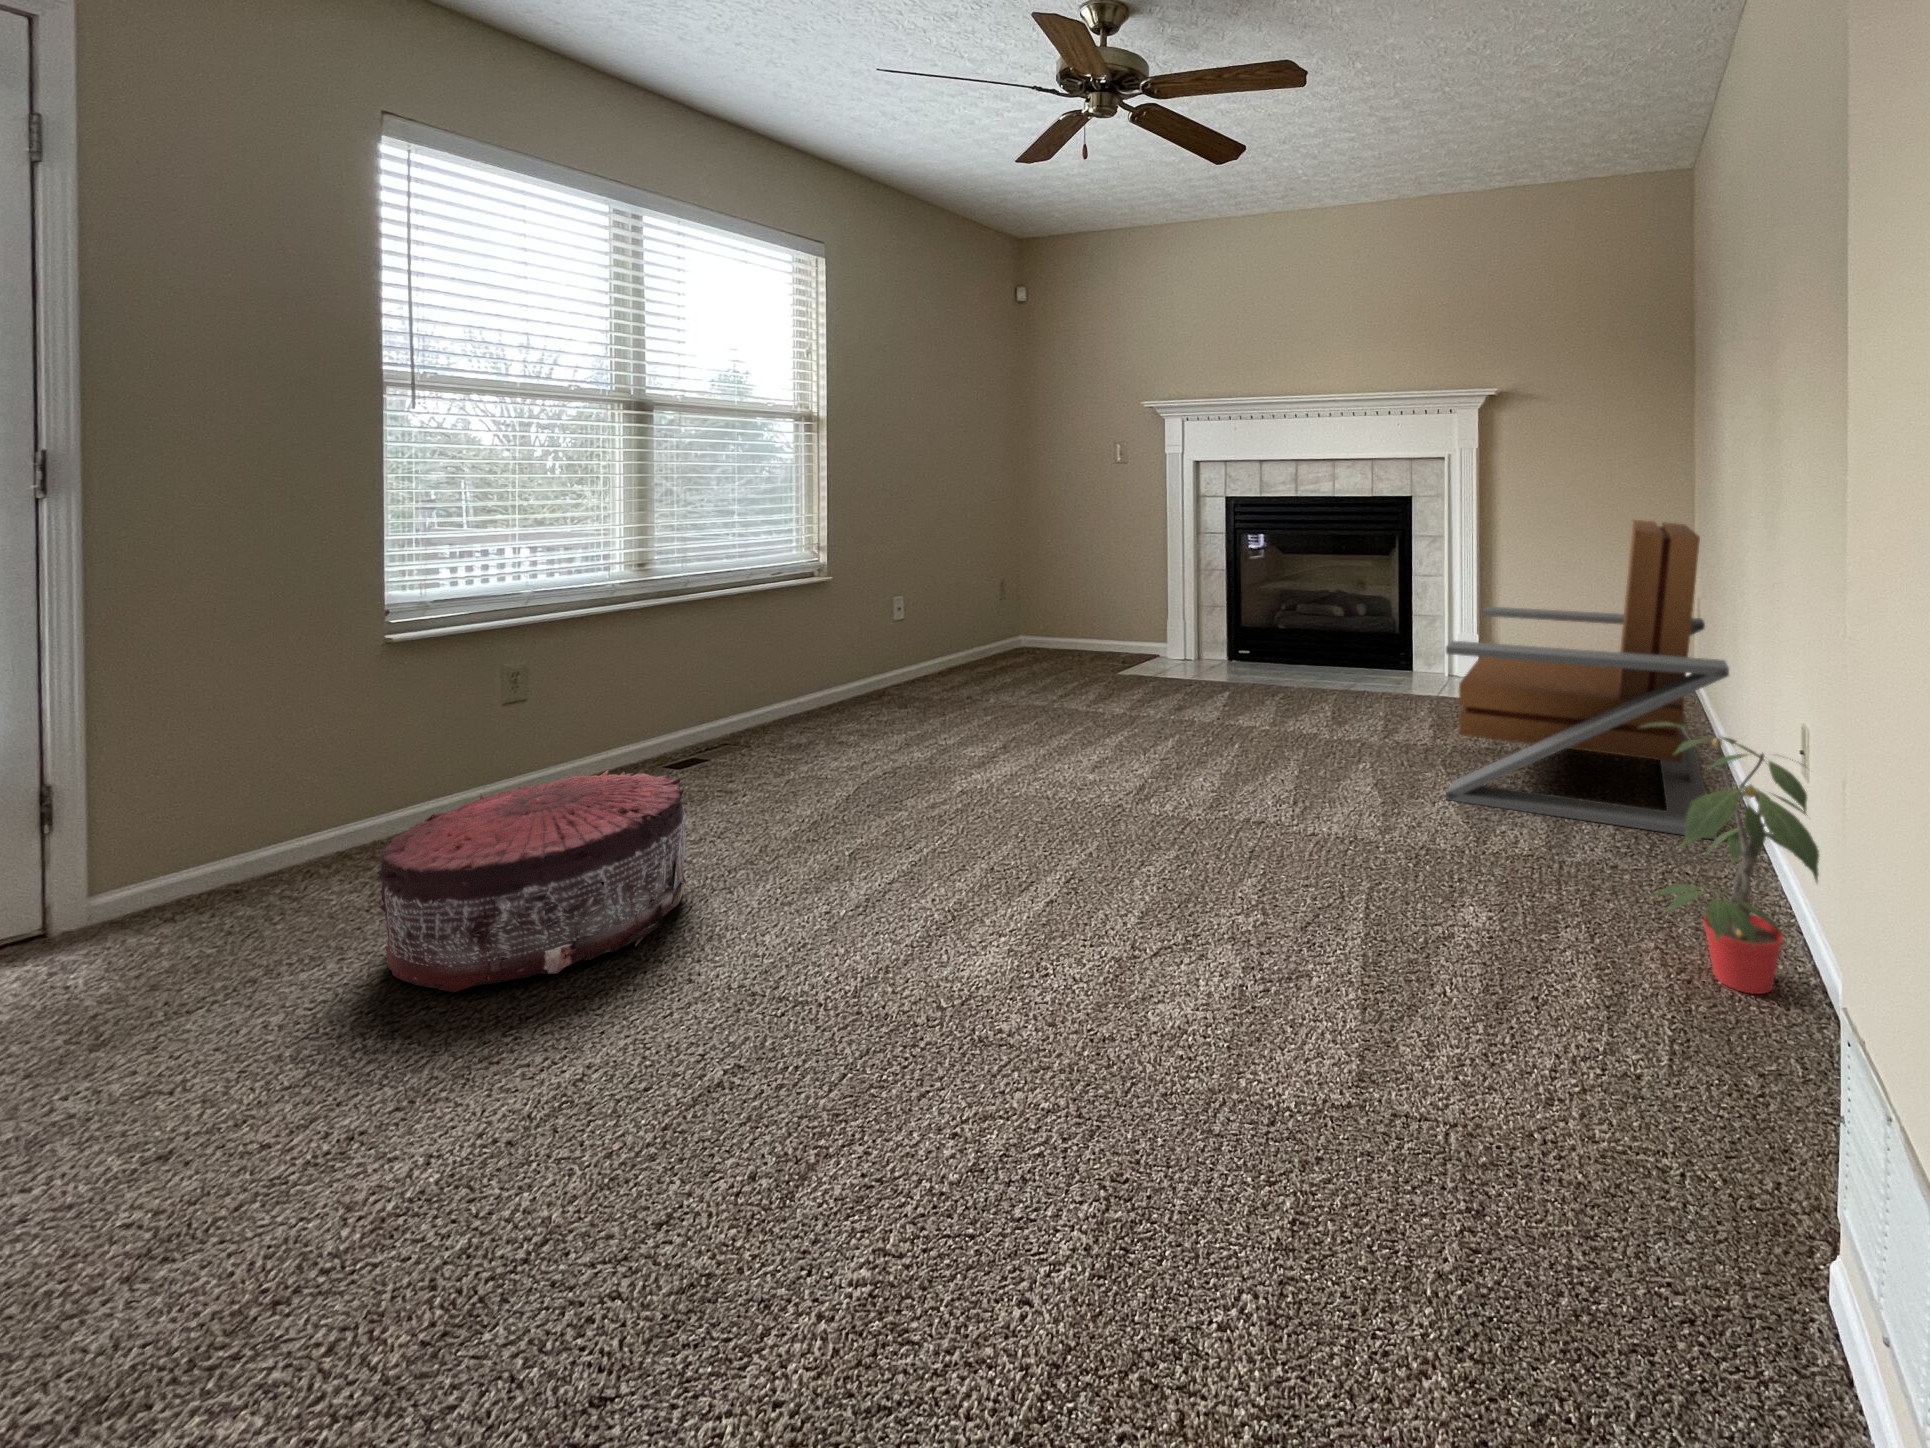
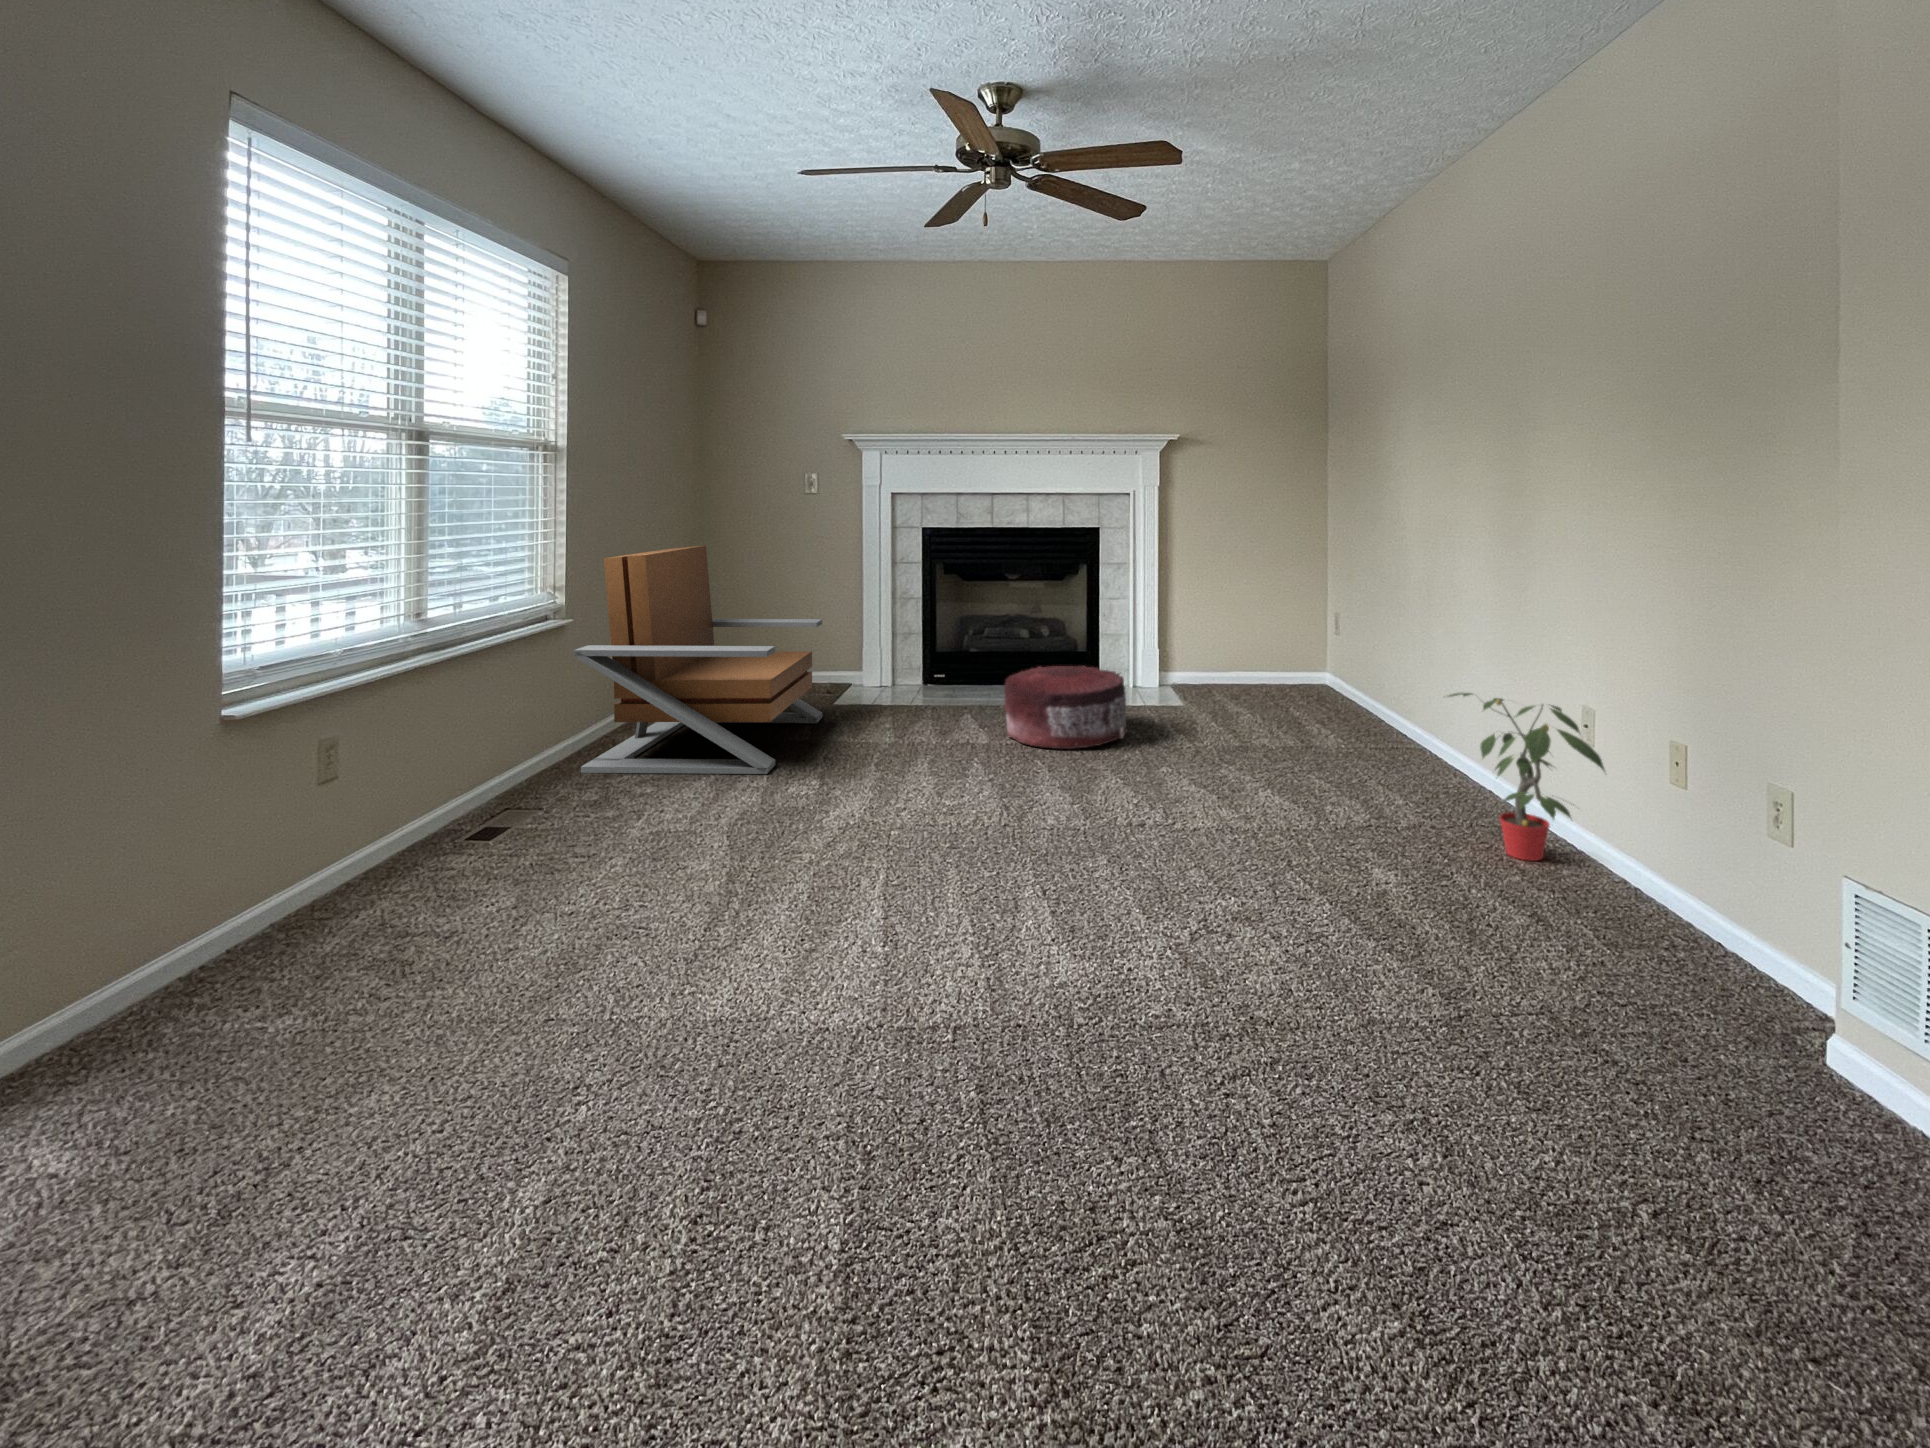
lounge chair: present [1446,520,1729,840] -> present [574,545,822,774]
pouf: present [377,770,687,992] -> present [1004,666,1128,749]

